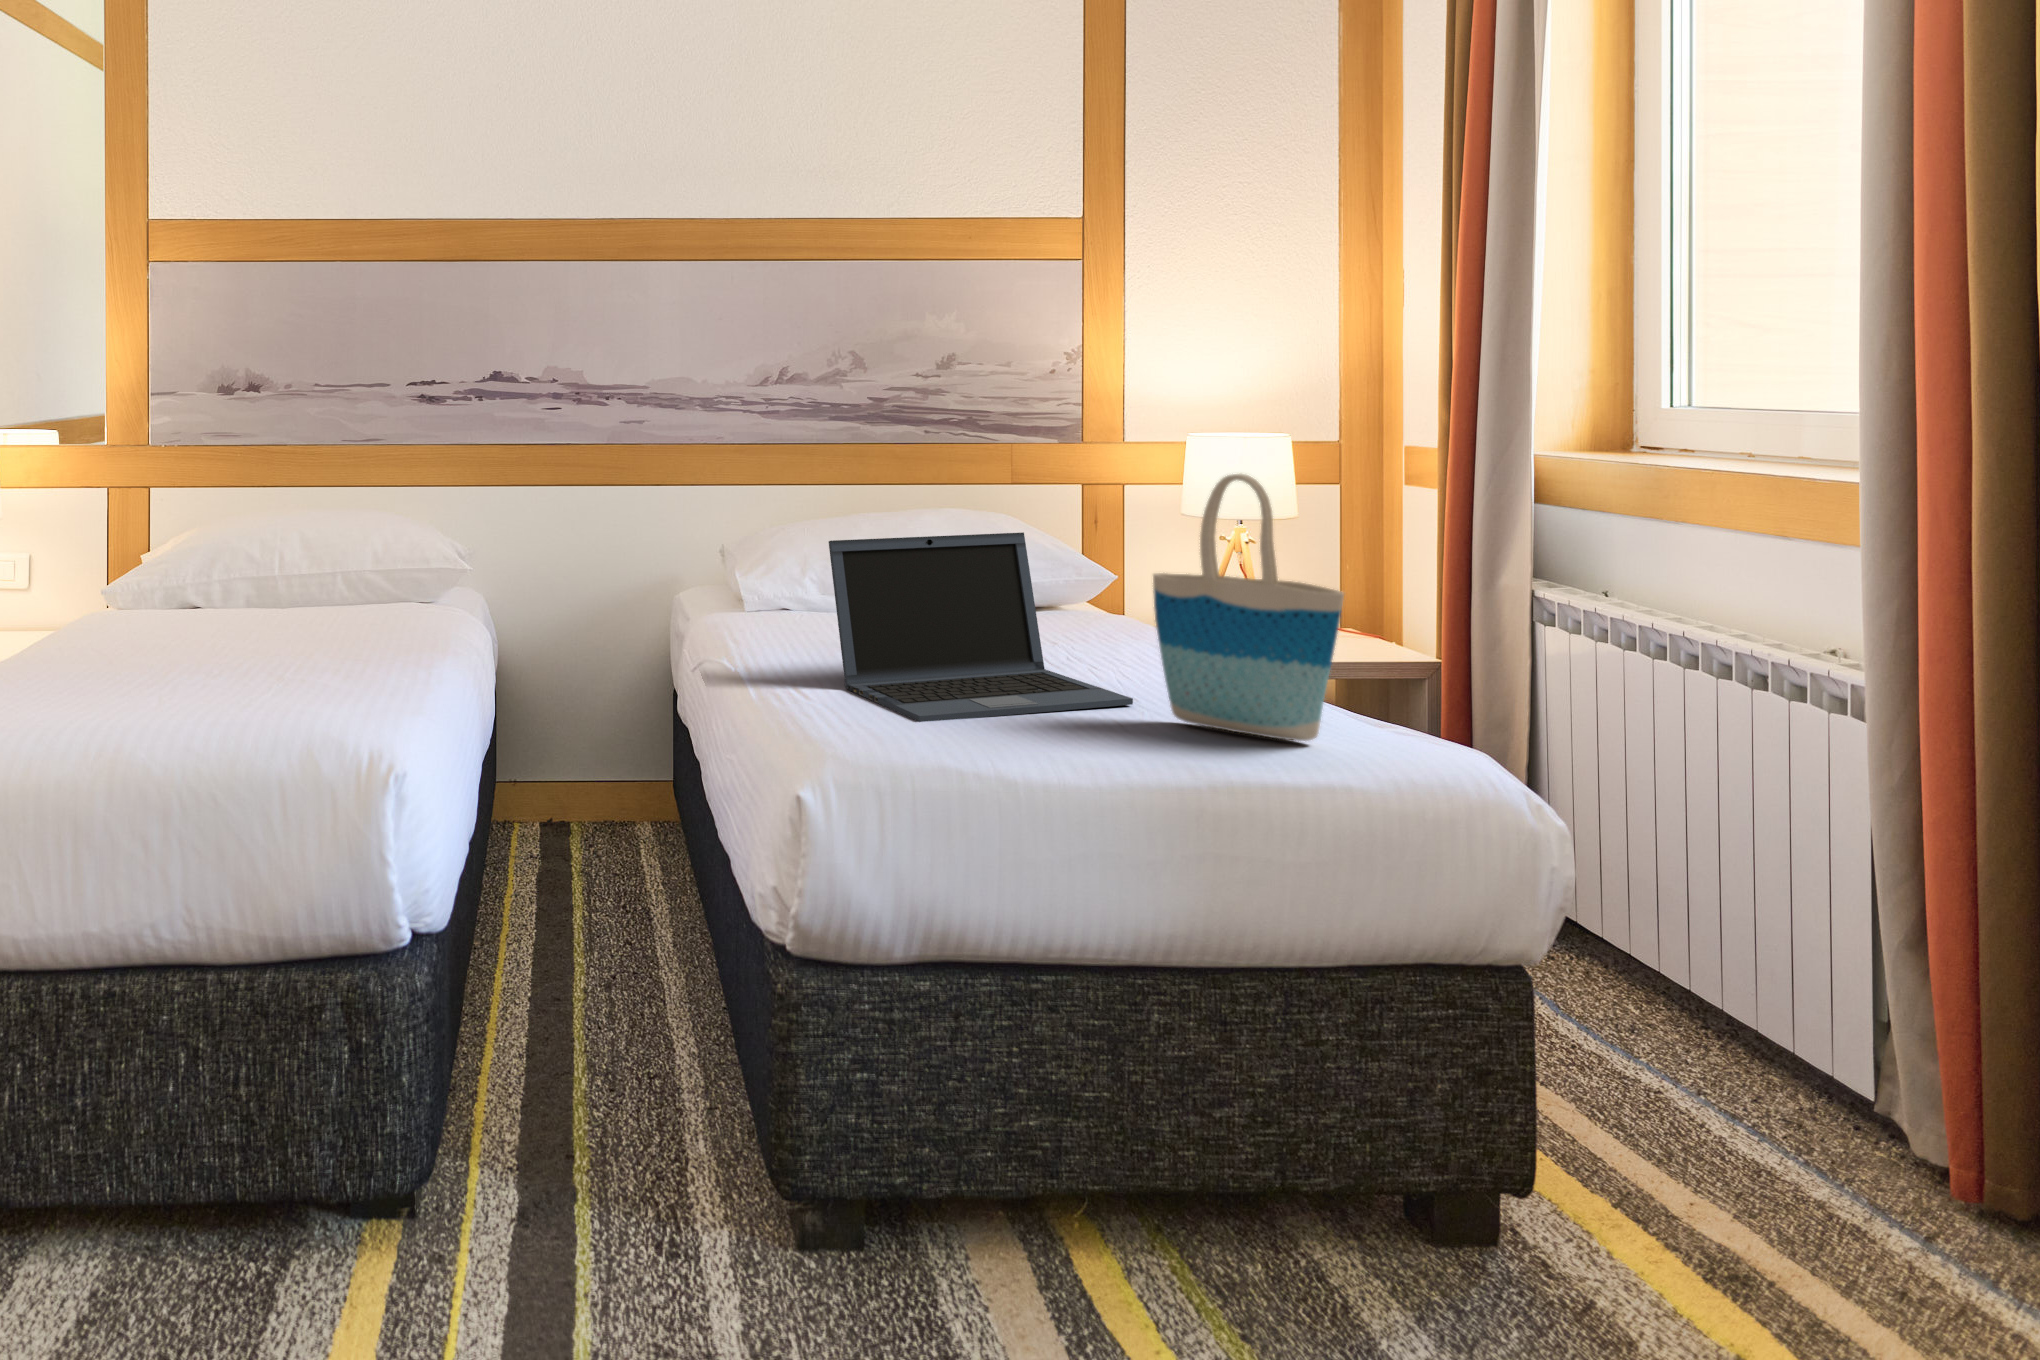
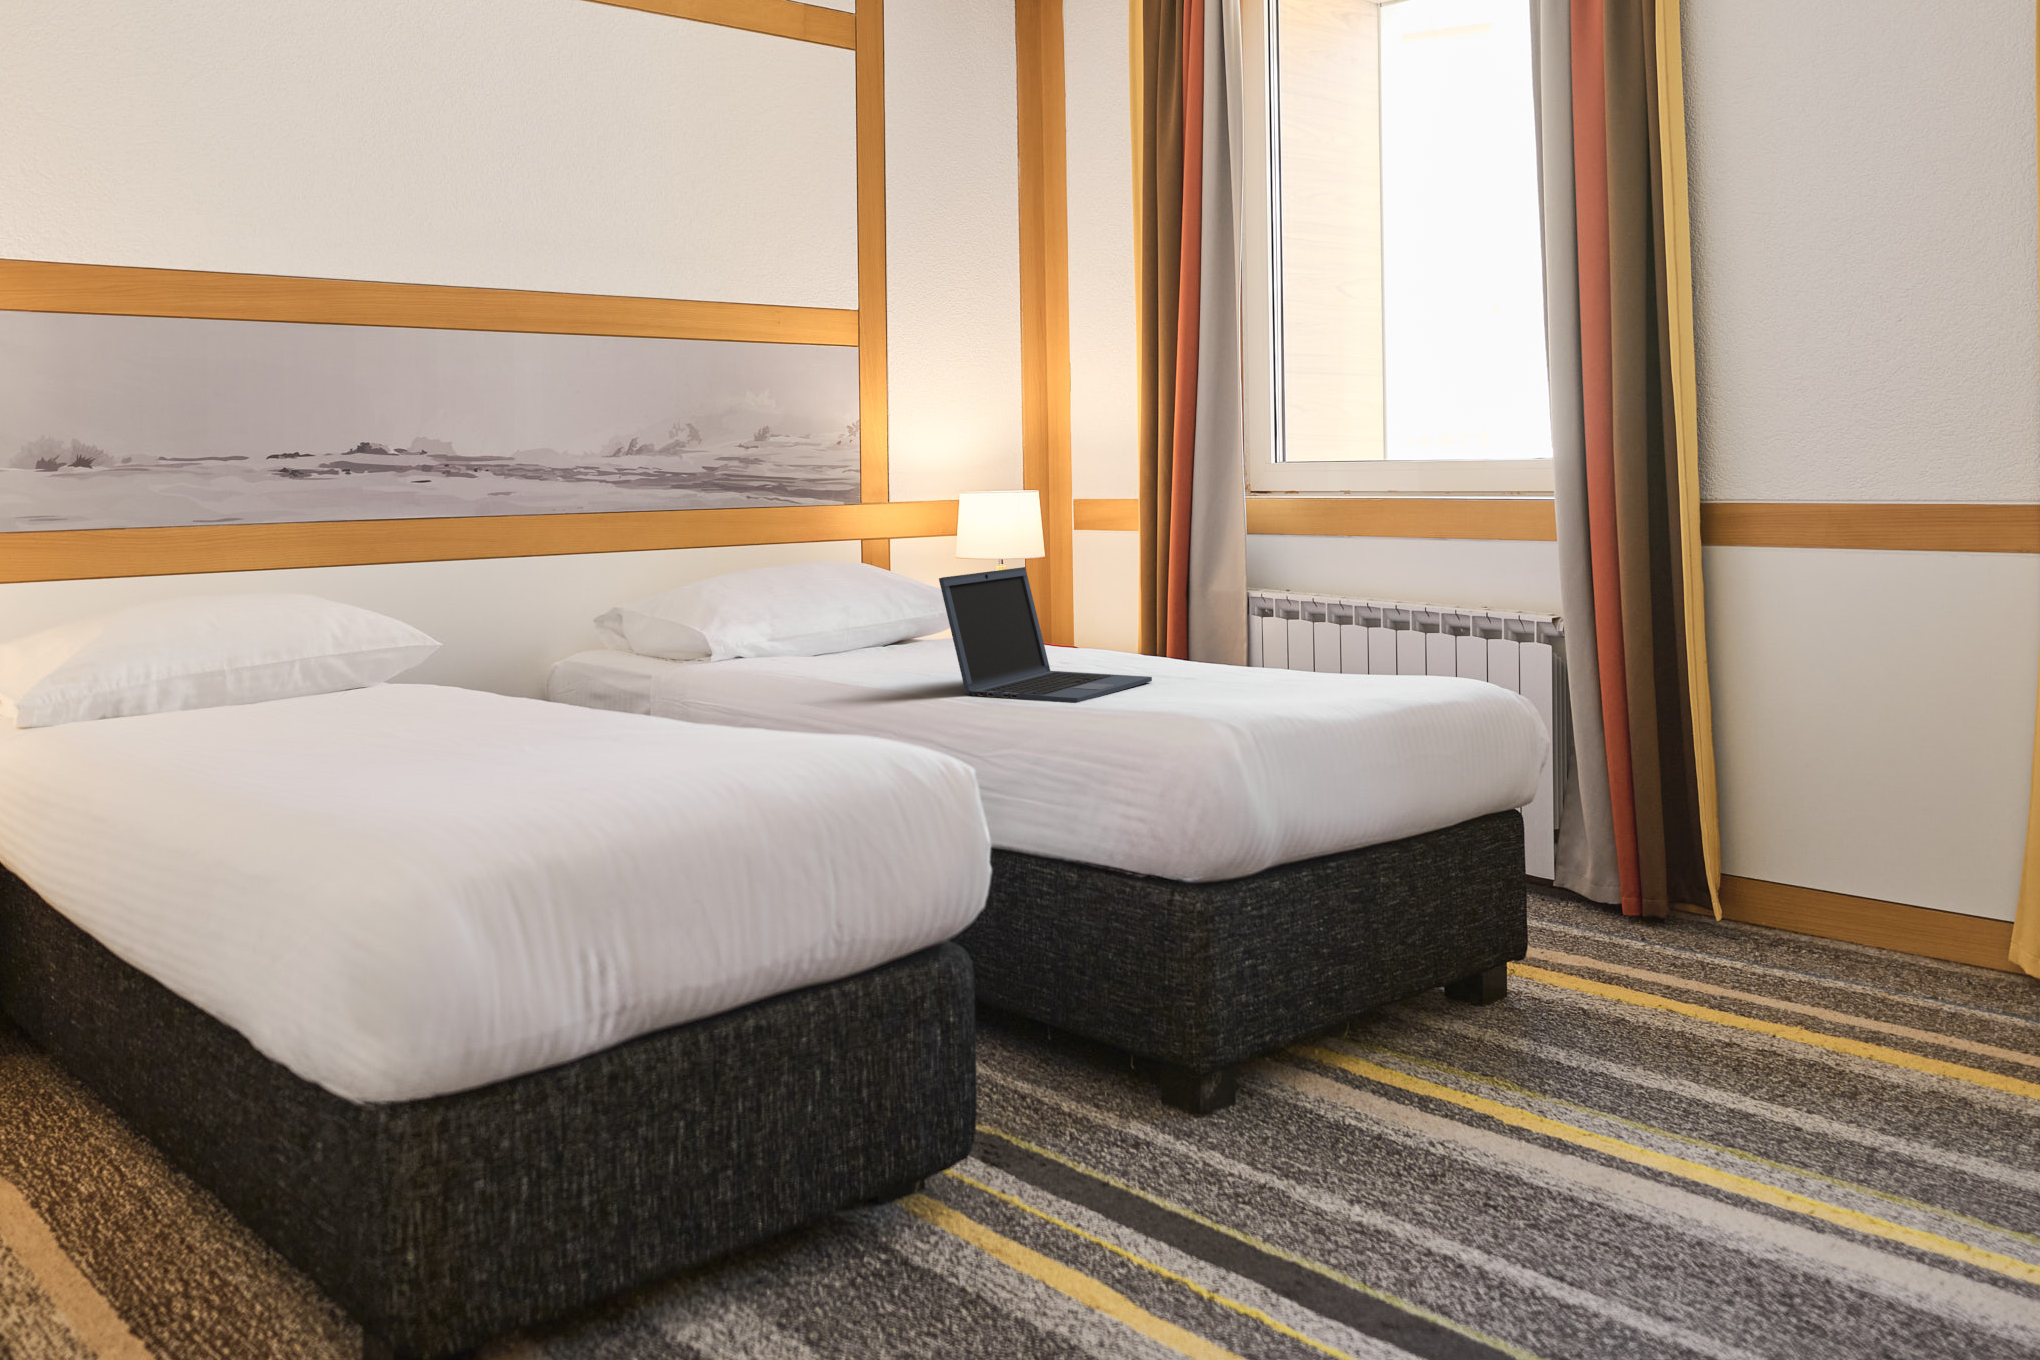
tote bag: present [1153,474,1344,741] -> none [1184,508,1314,684]

